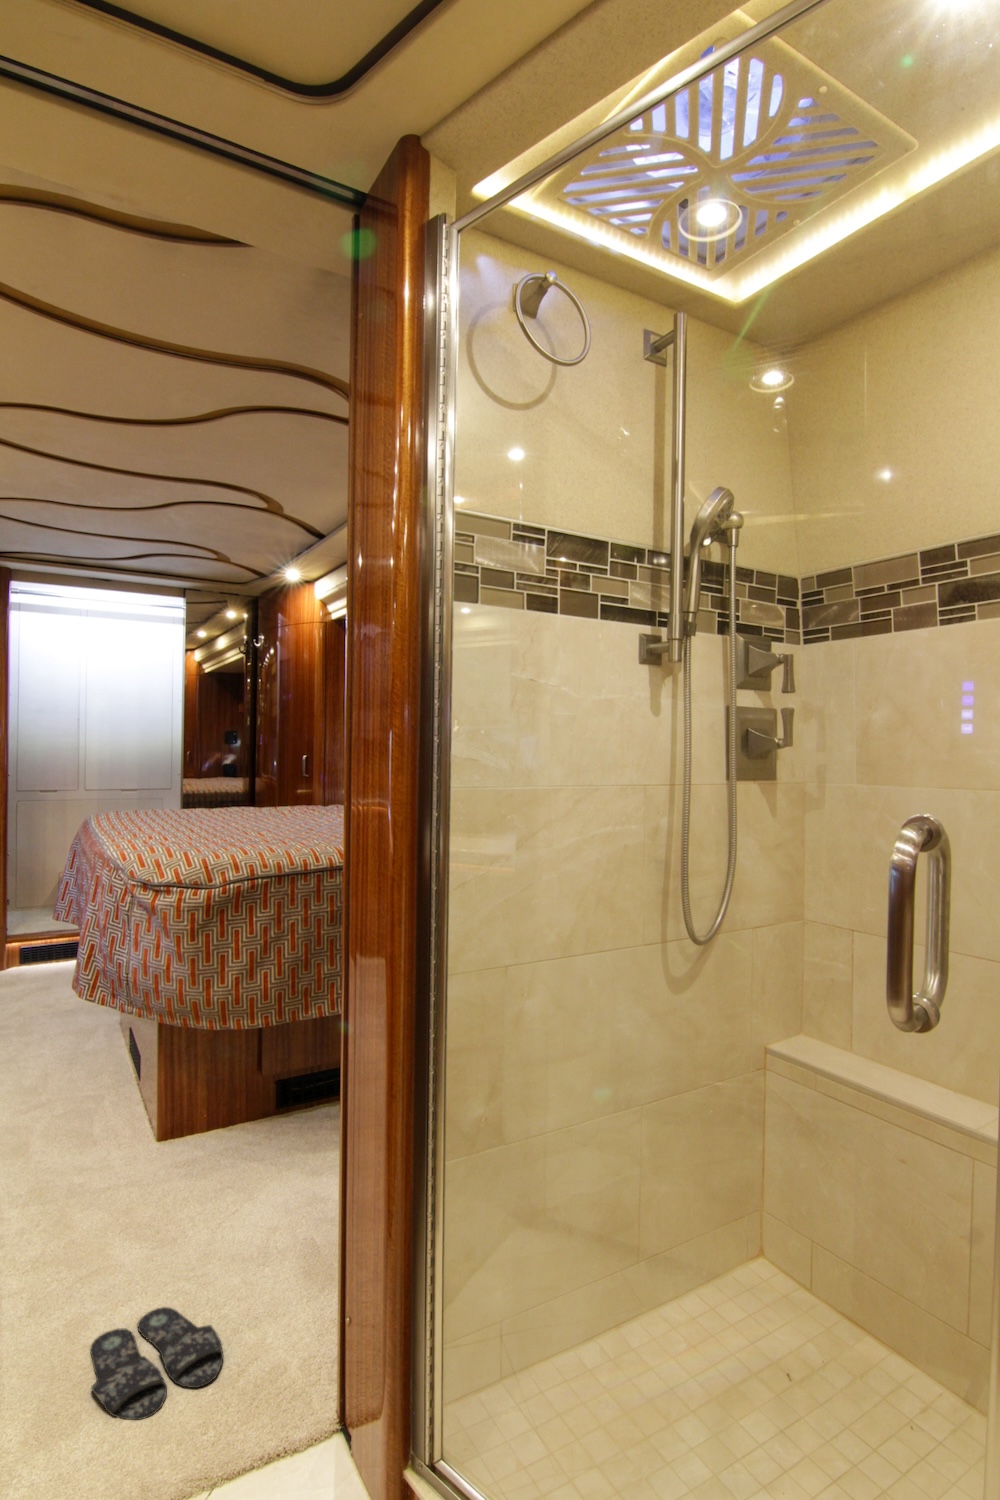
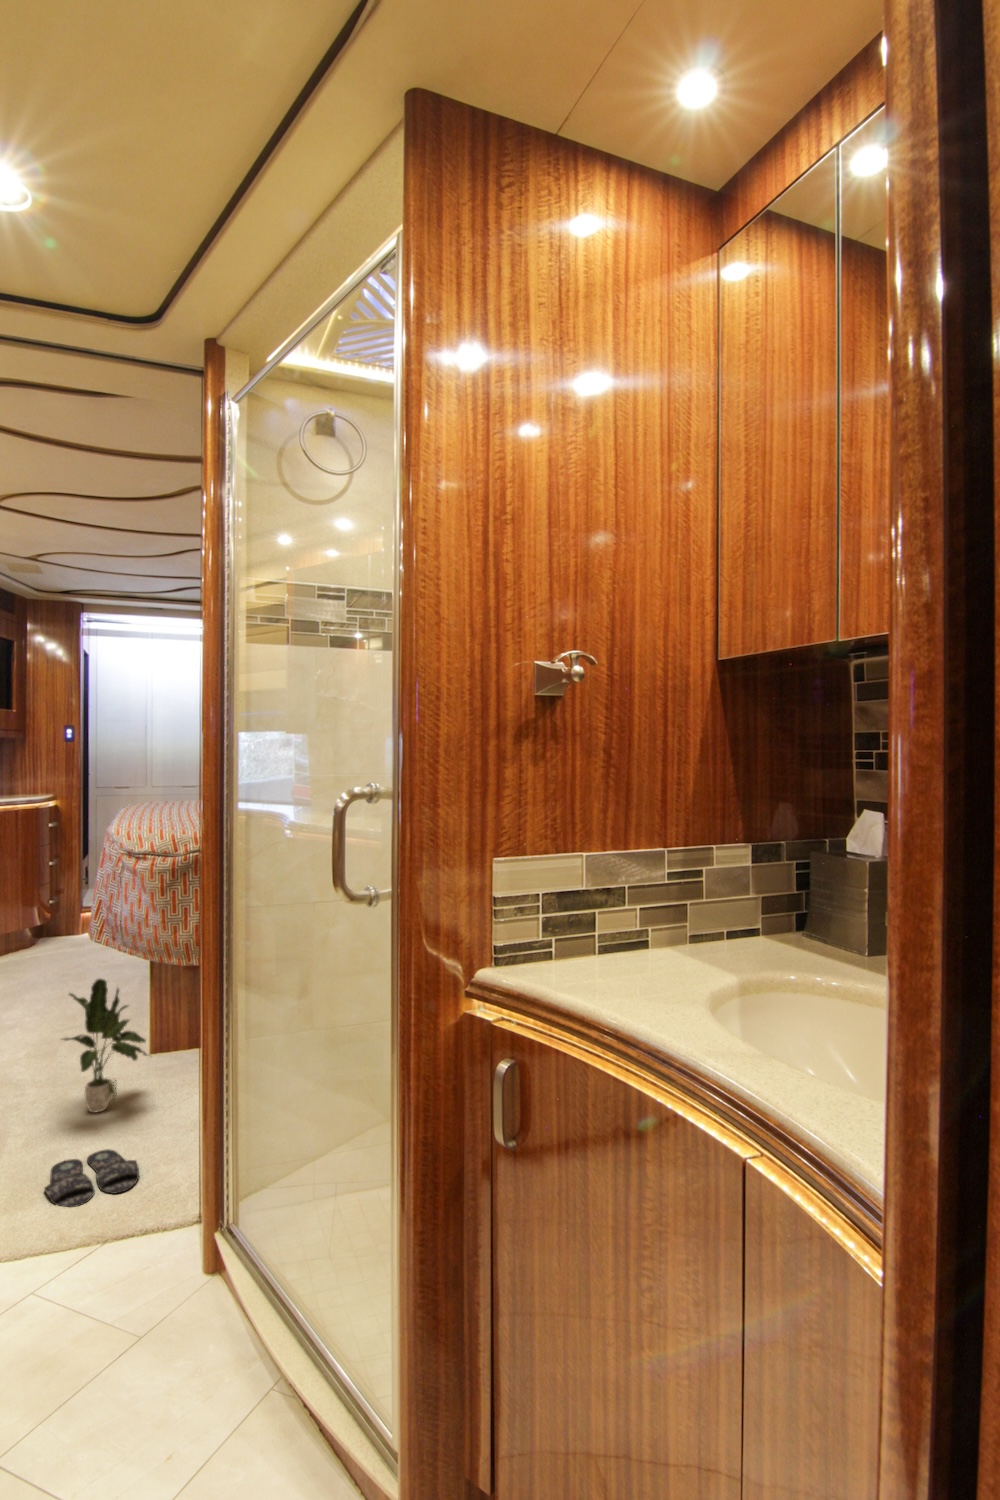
potted plant: none [81,1059,199,1243] -> present [63,979,147,1112]

